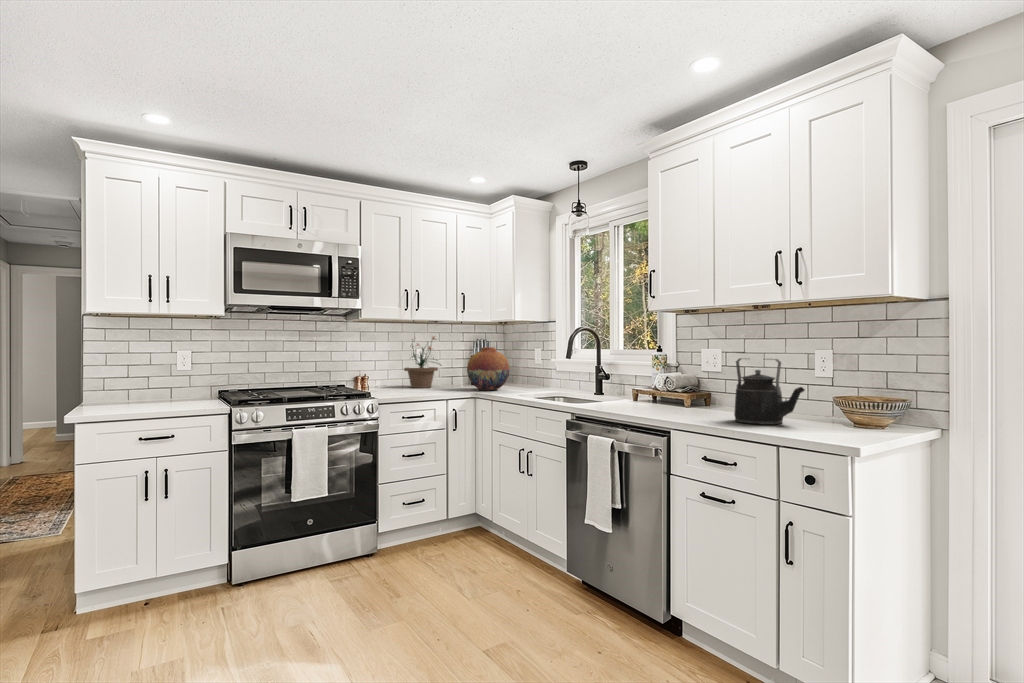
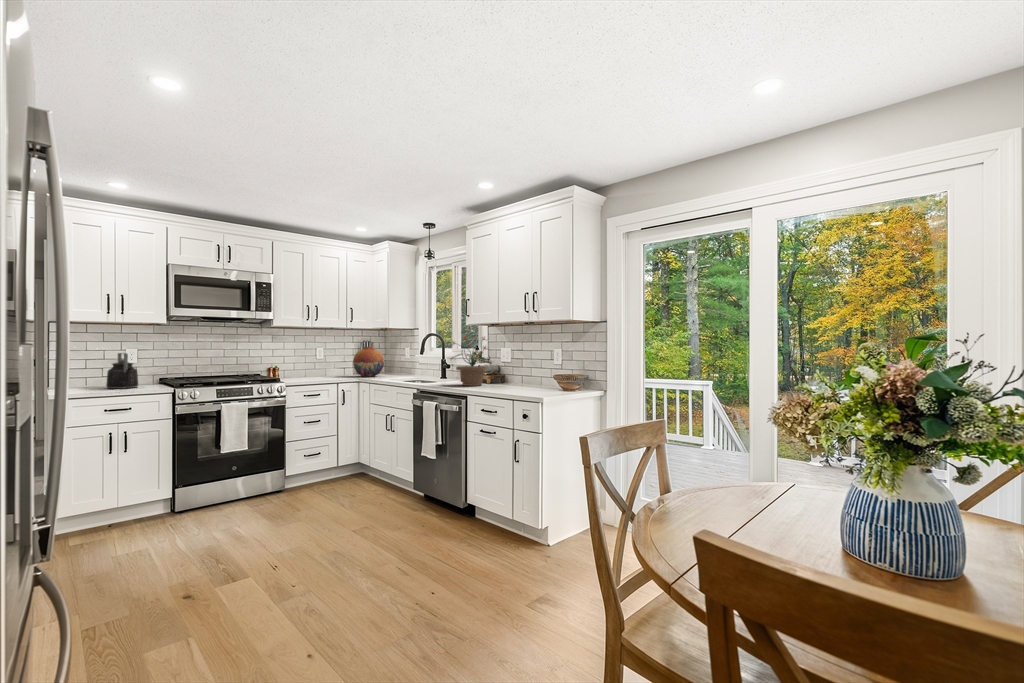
potted plant: present [404,337,441,388] -> present [452,337,491,386]
kettle: present [734,358,805,425] -> present [106,353,138,389]

